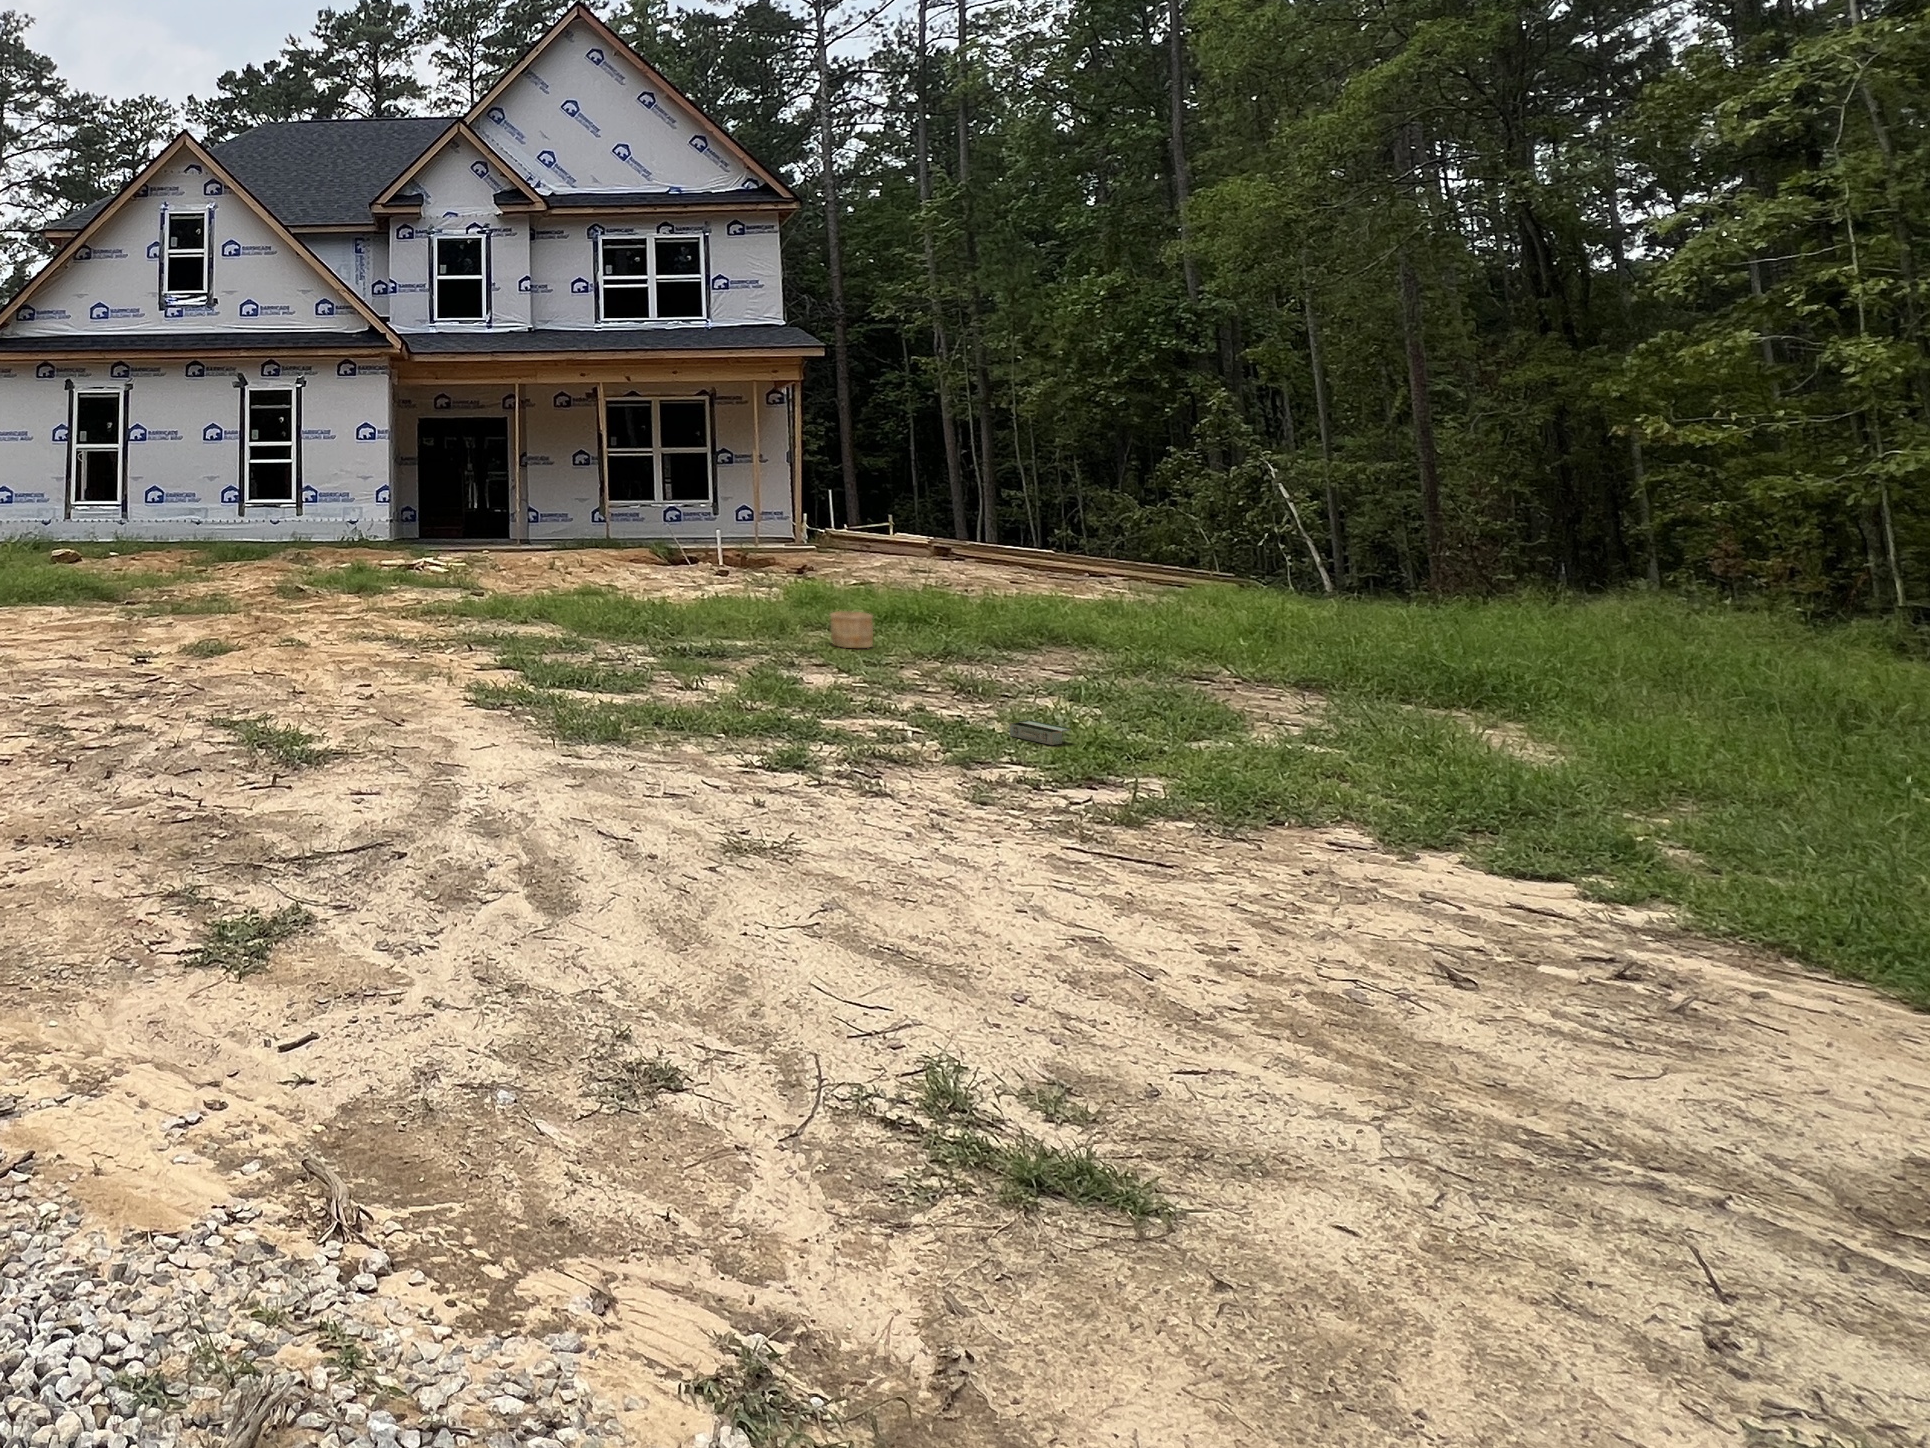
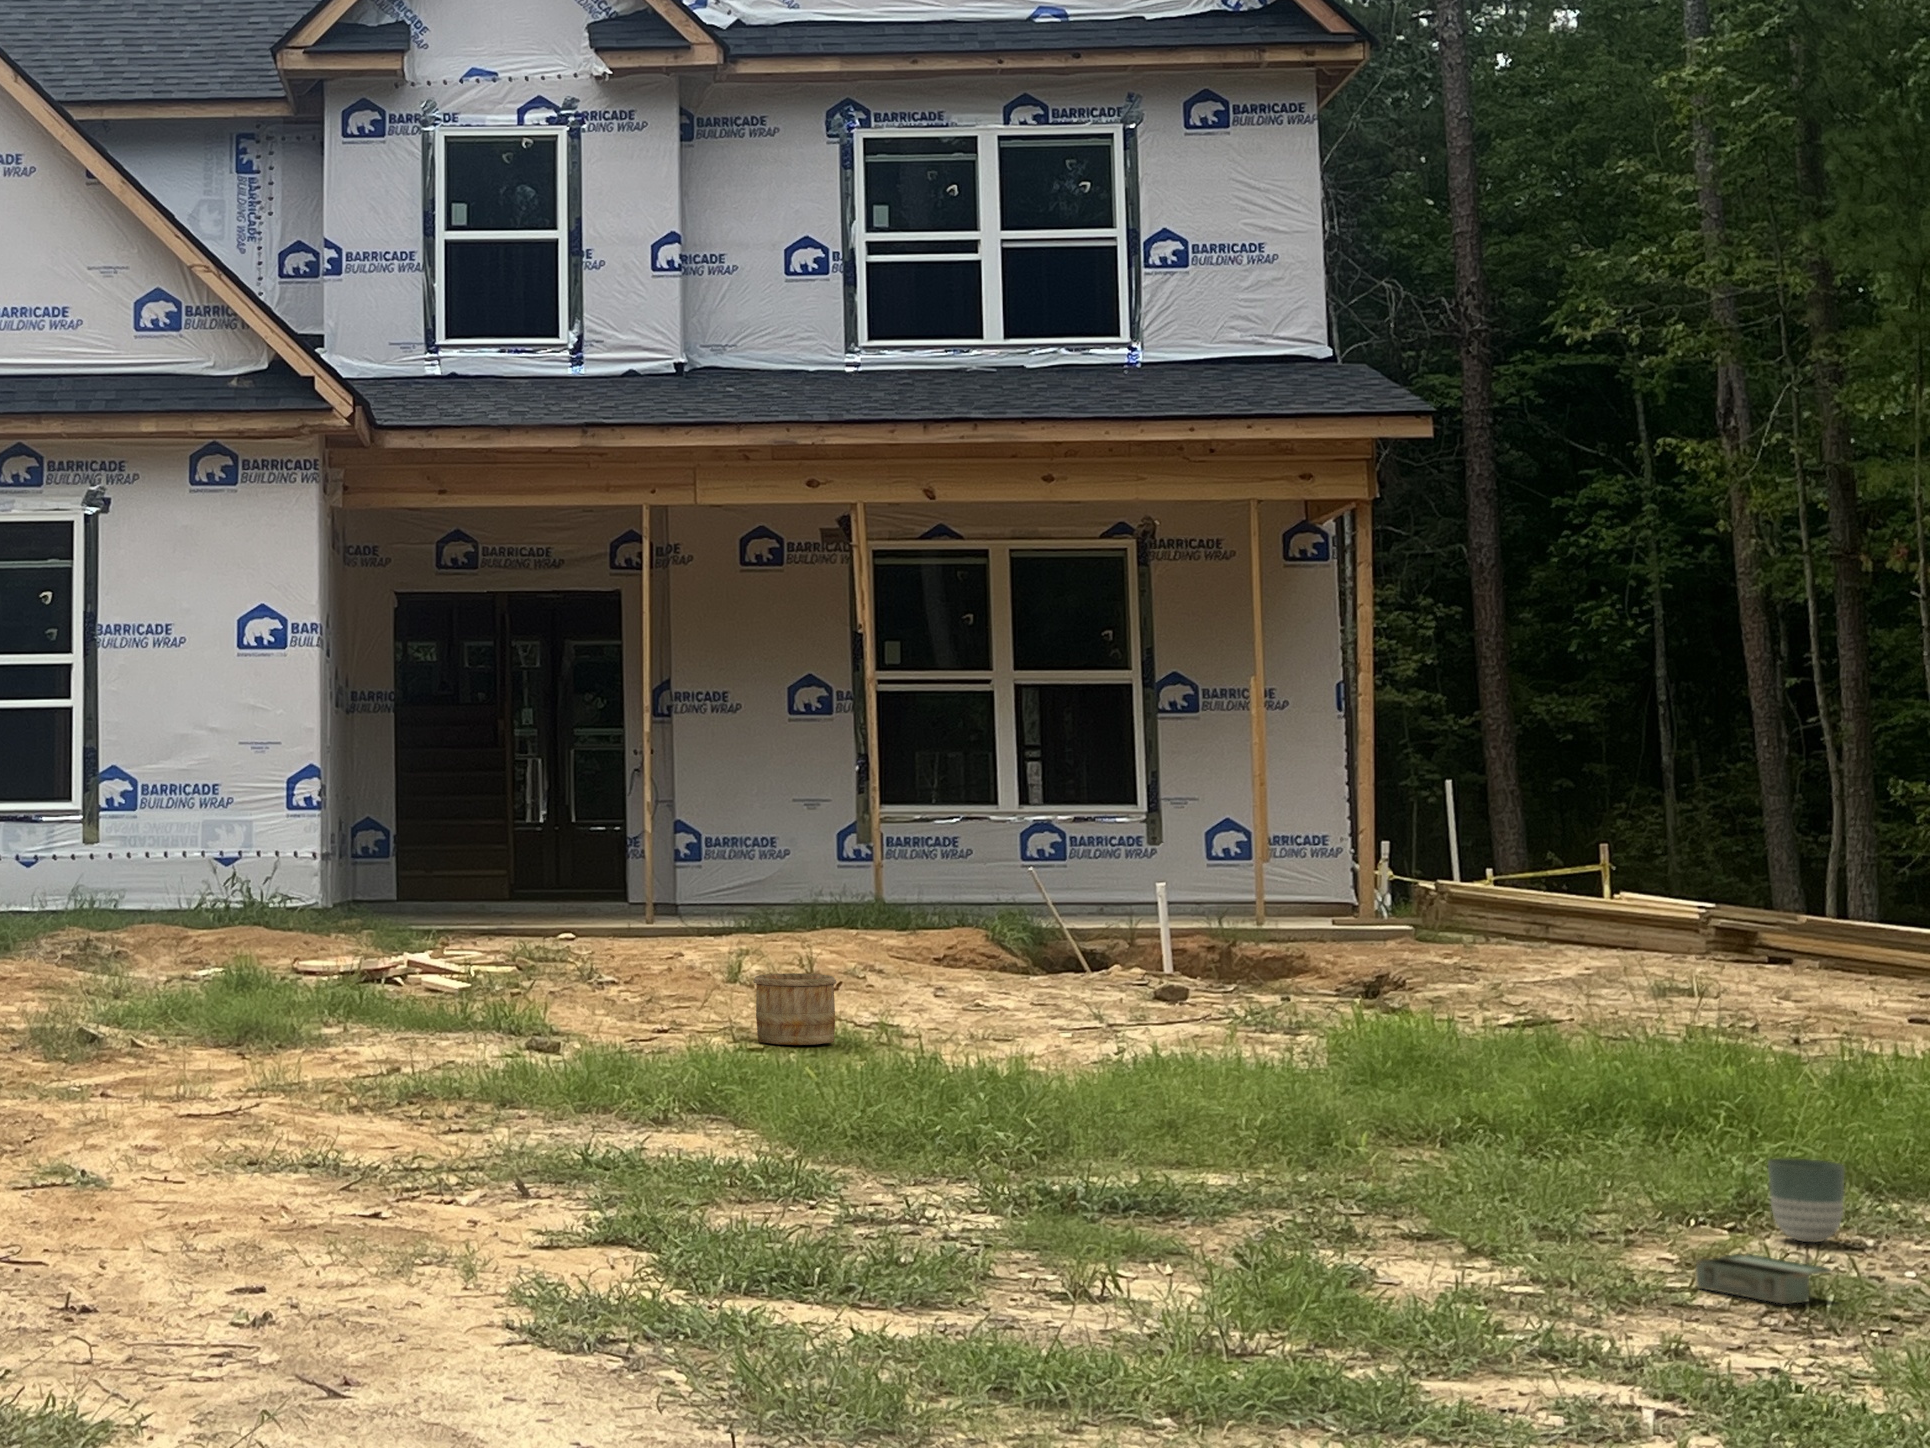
wooden bucket: present [830,611,873,648] -> present [753,973,836,1045]
planter: none [1029,673,1063,710] -> present [1768,1158,1844,1242]

